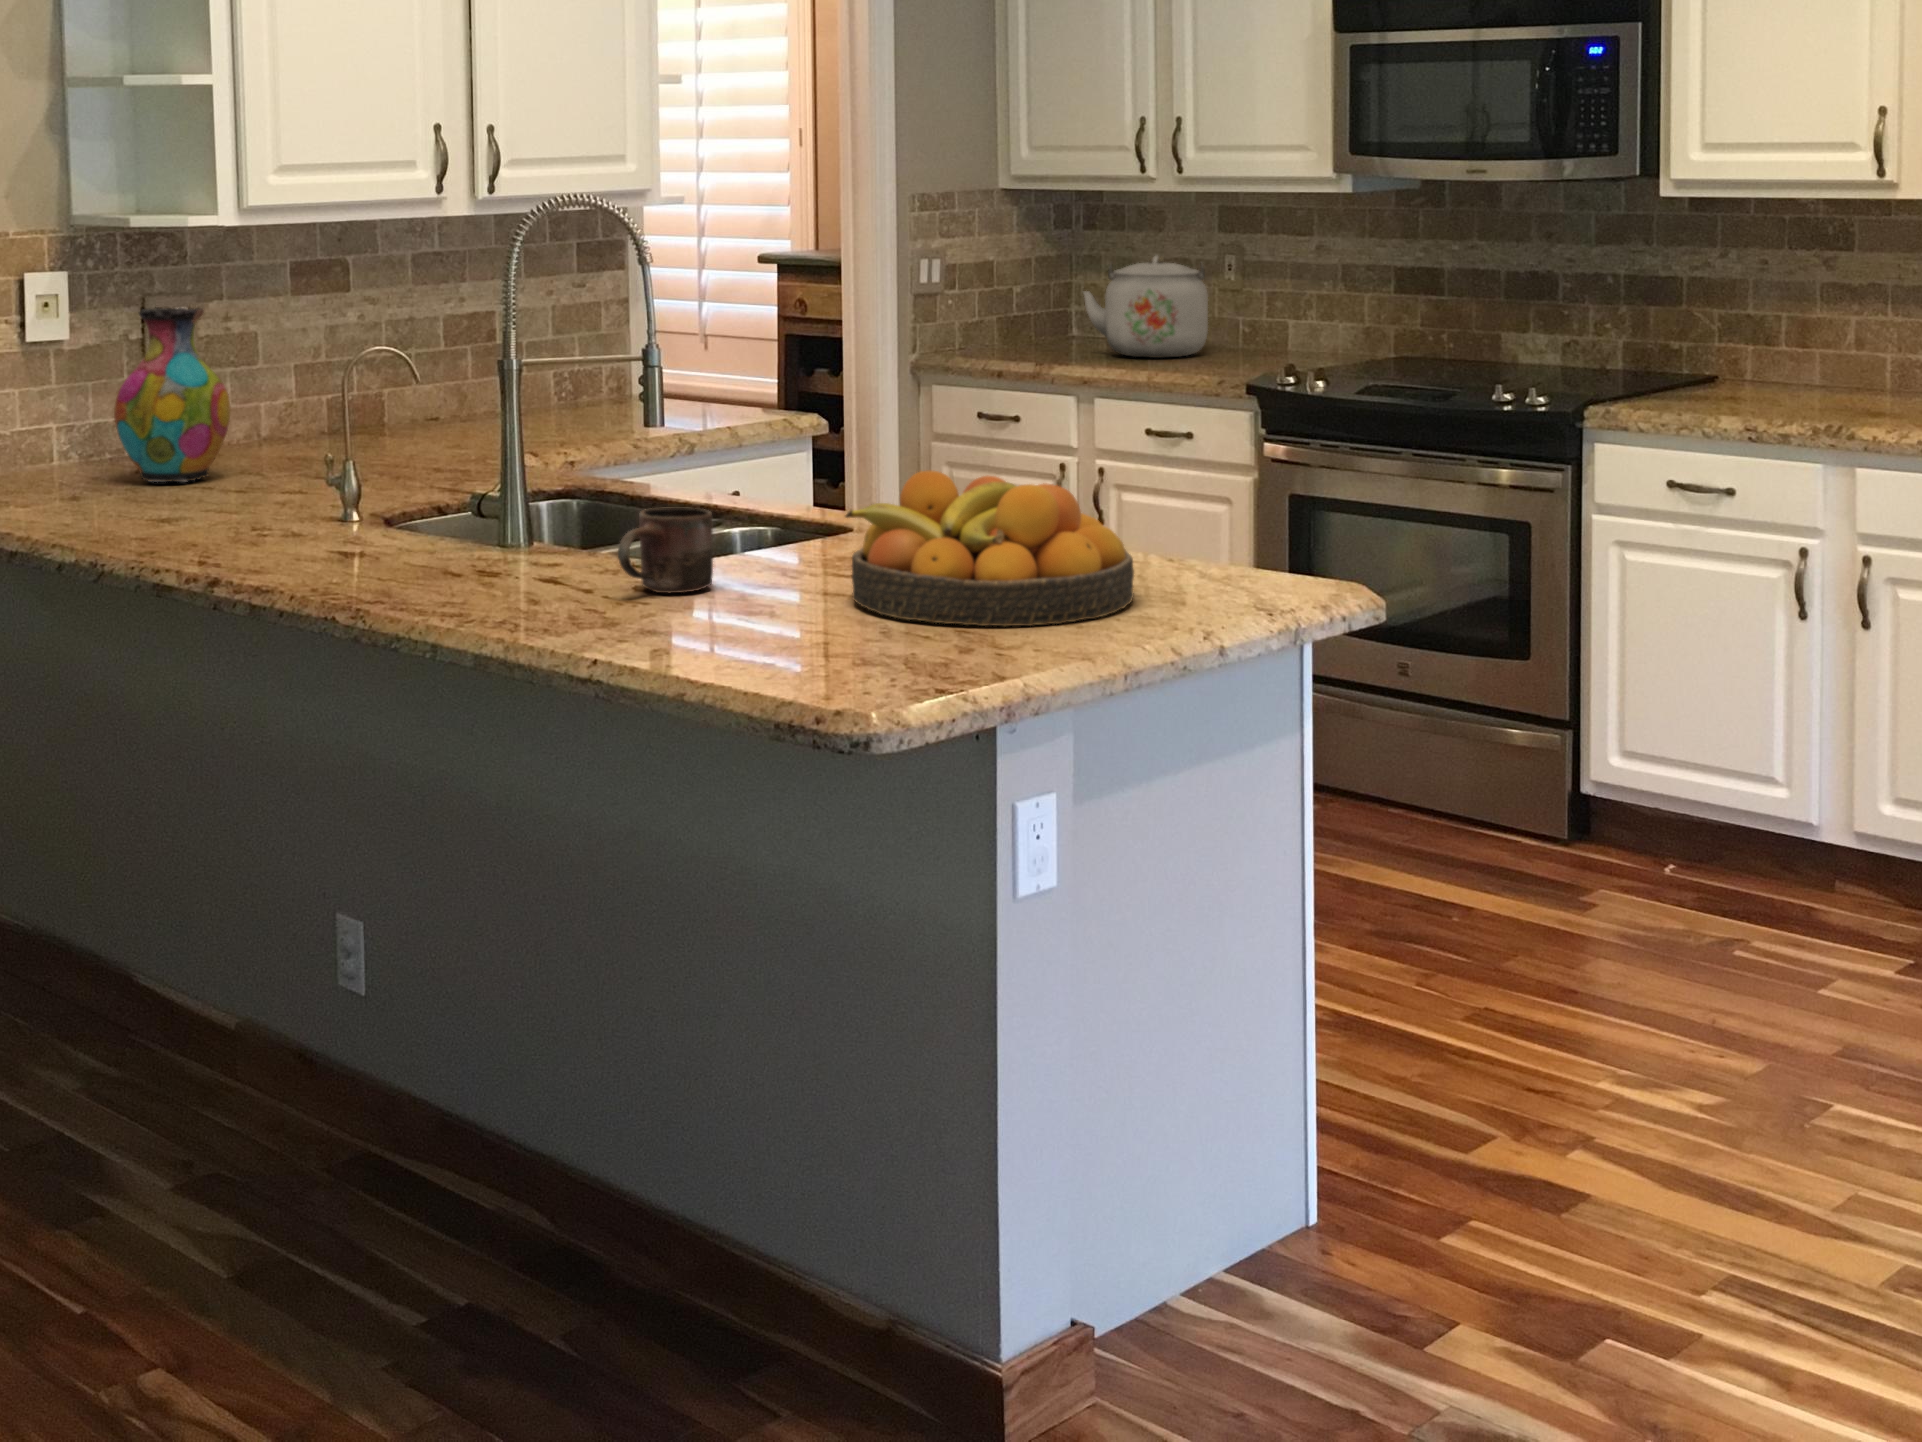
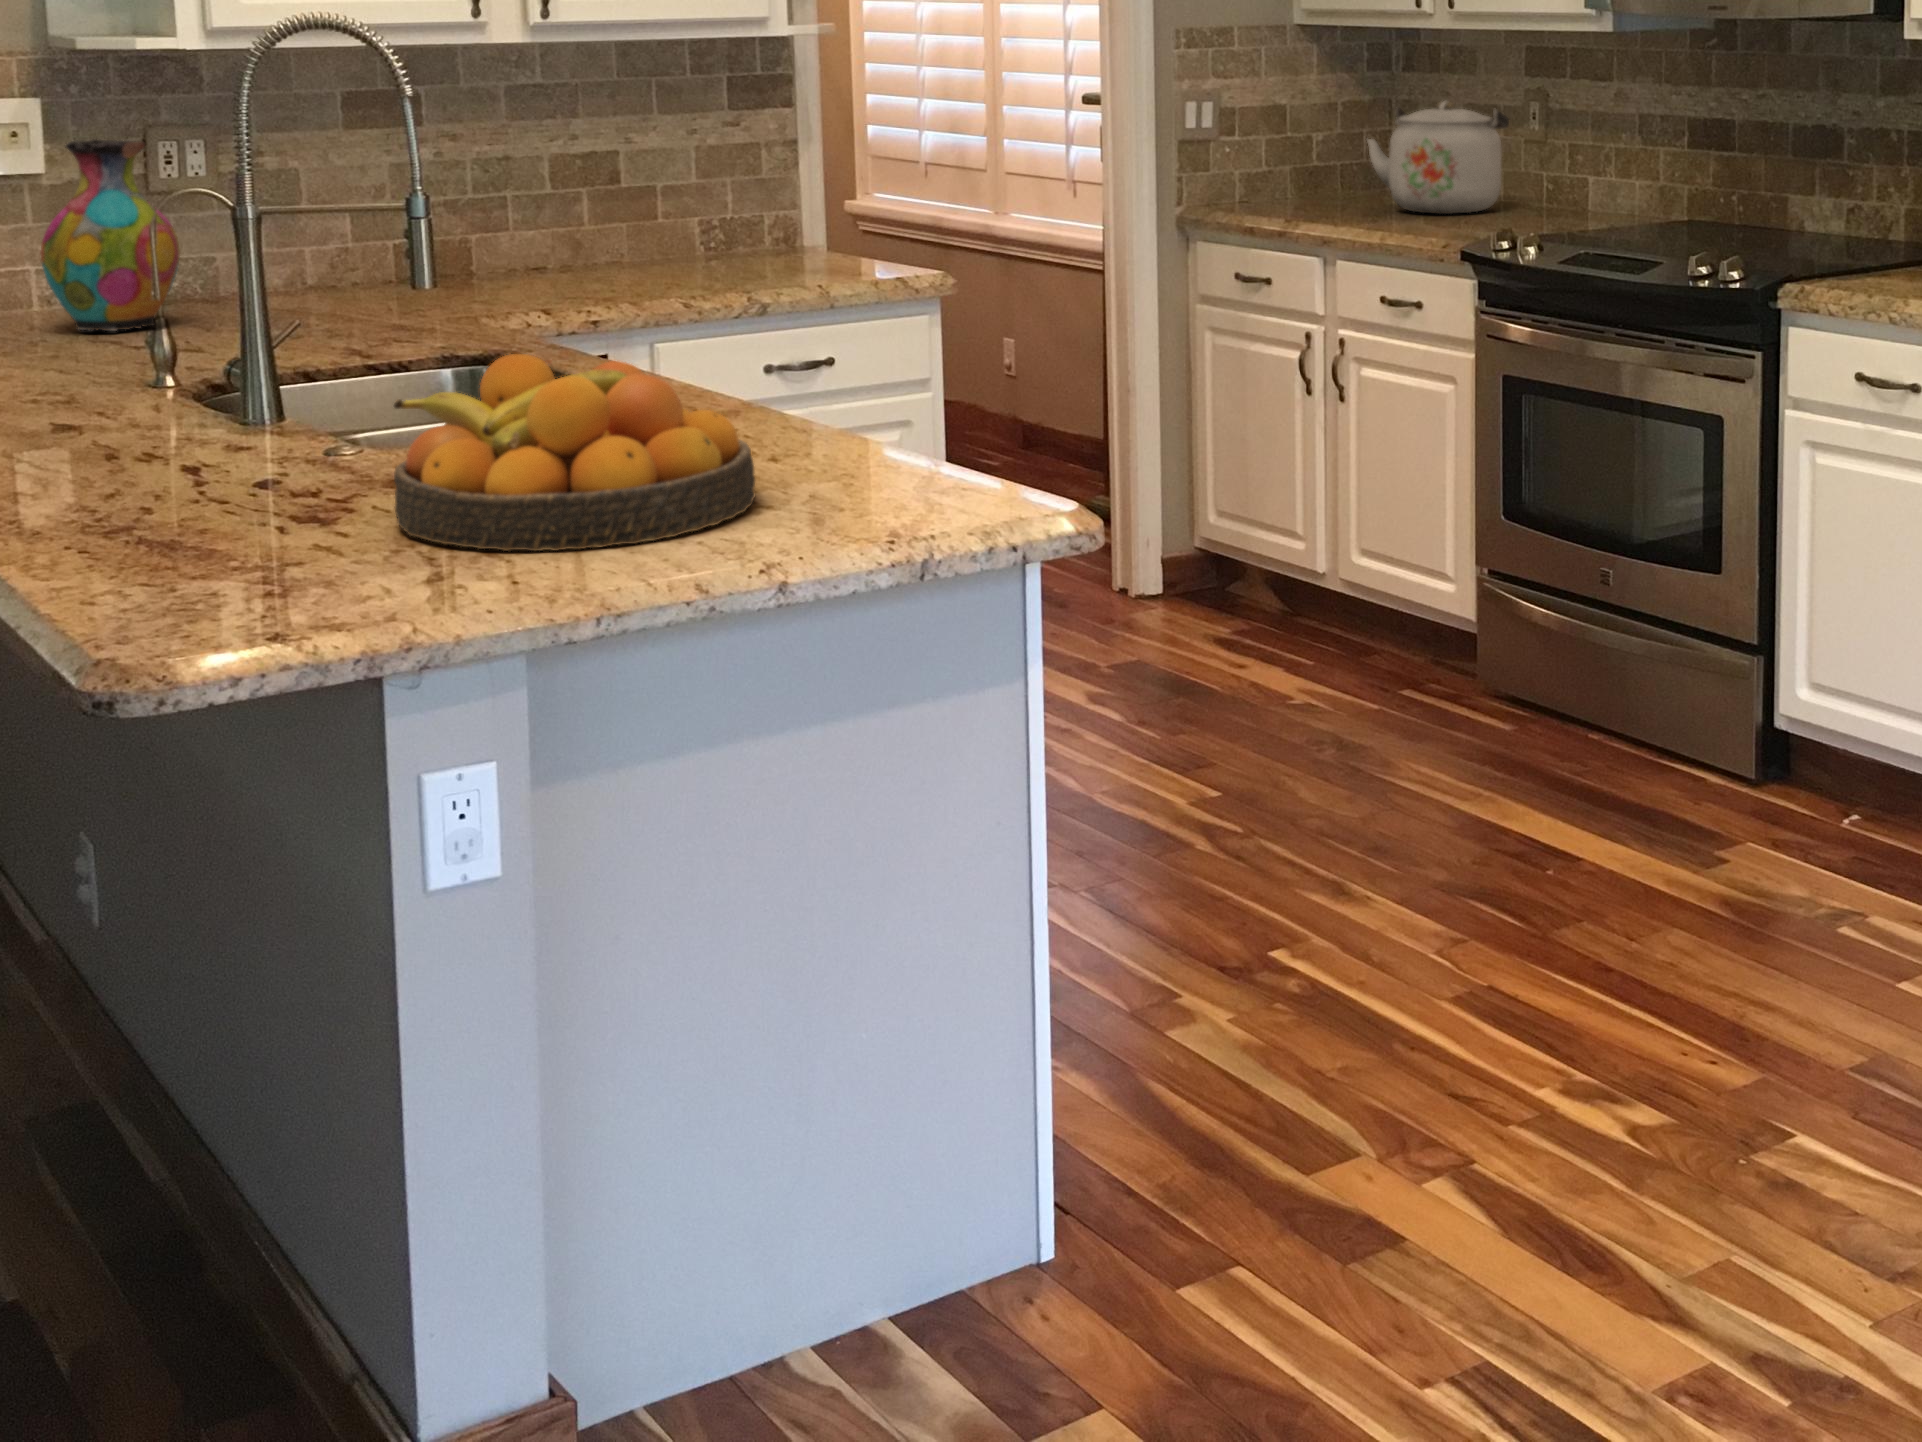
mug: present [618,508,713,593] -> none [173,387,320,489]

